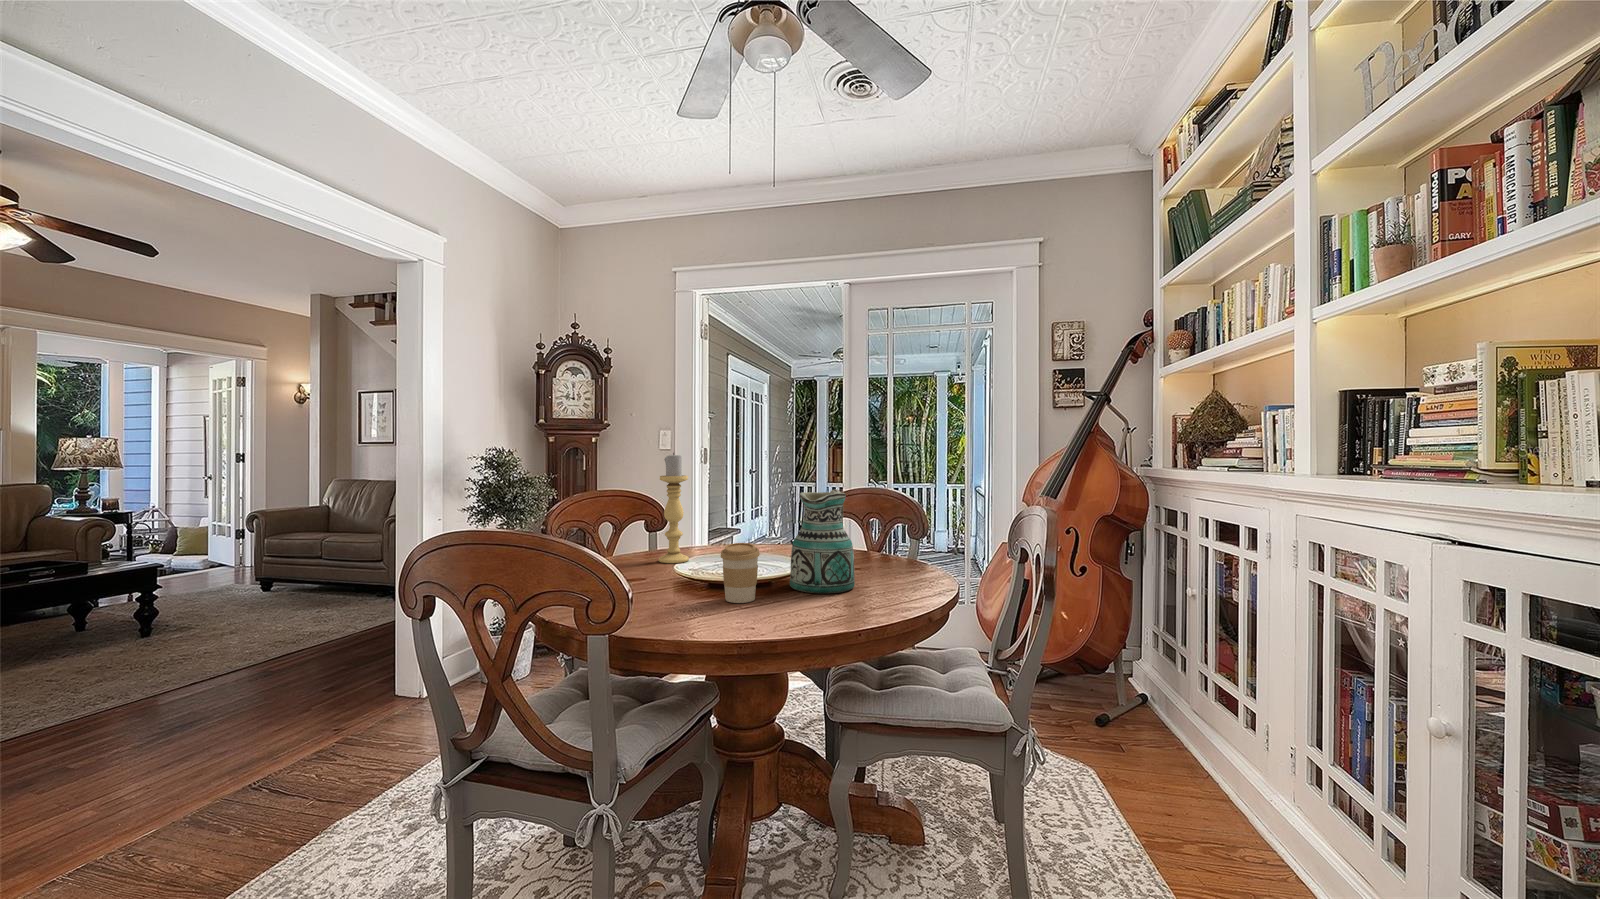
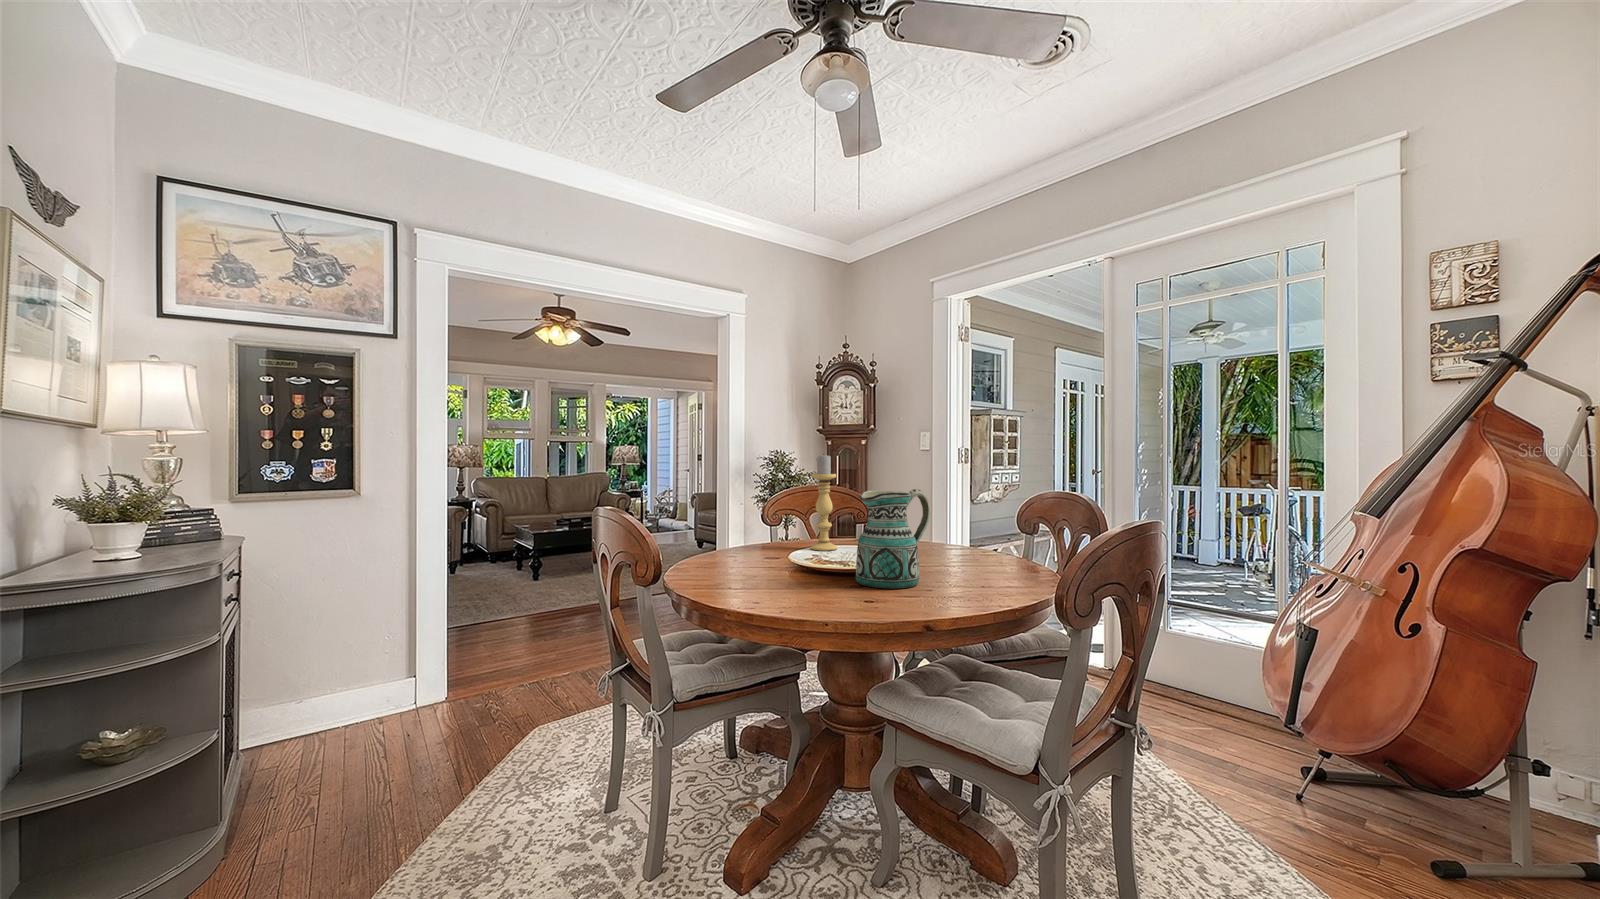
coffee cup: present [721,543,760,603] -> none [781,532,815,583]

